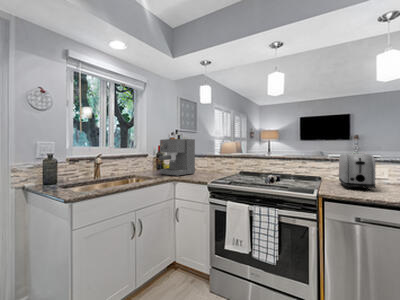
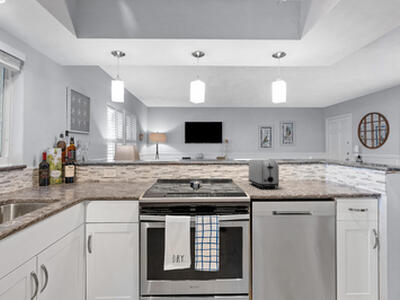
coffee maker: present [159,139,195,176] -> none [56,145,107,193]

